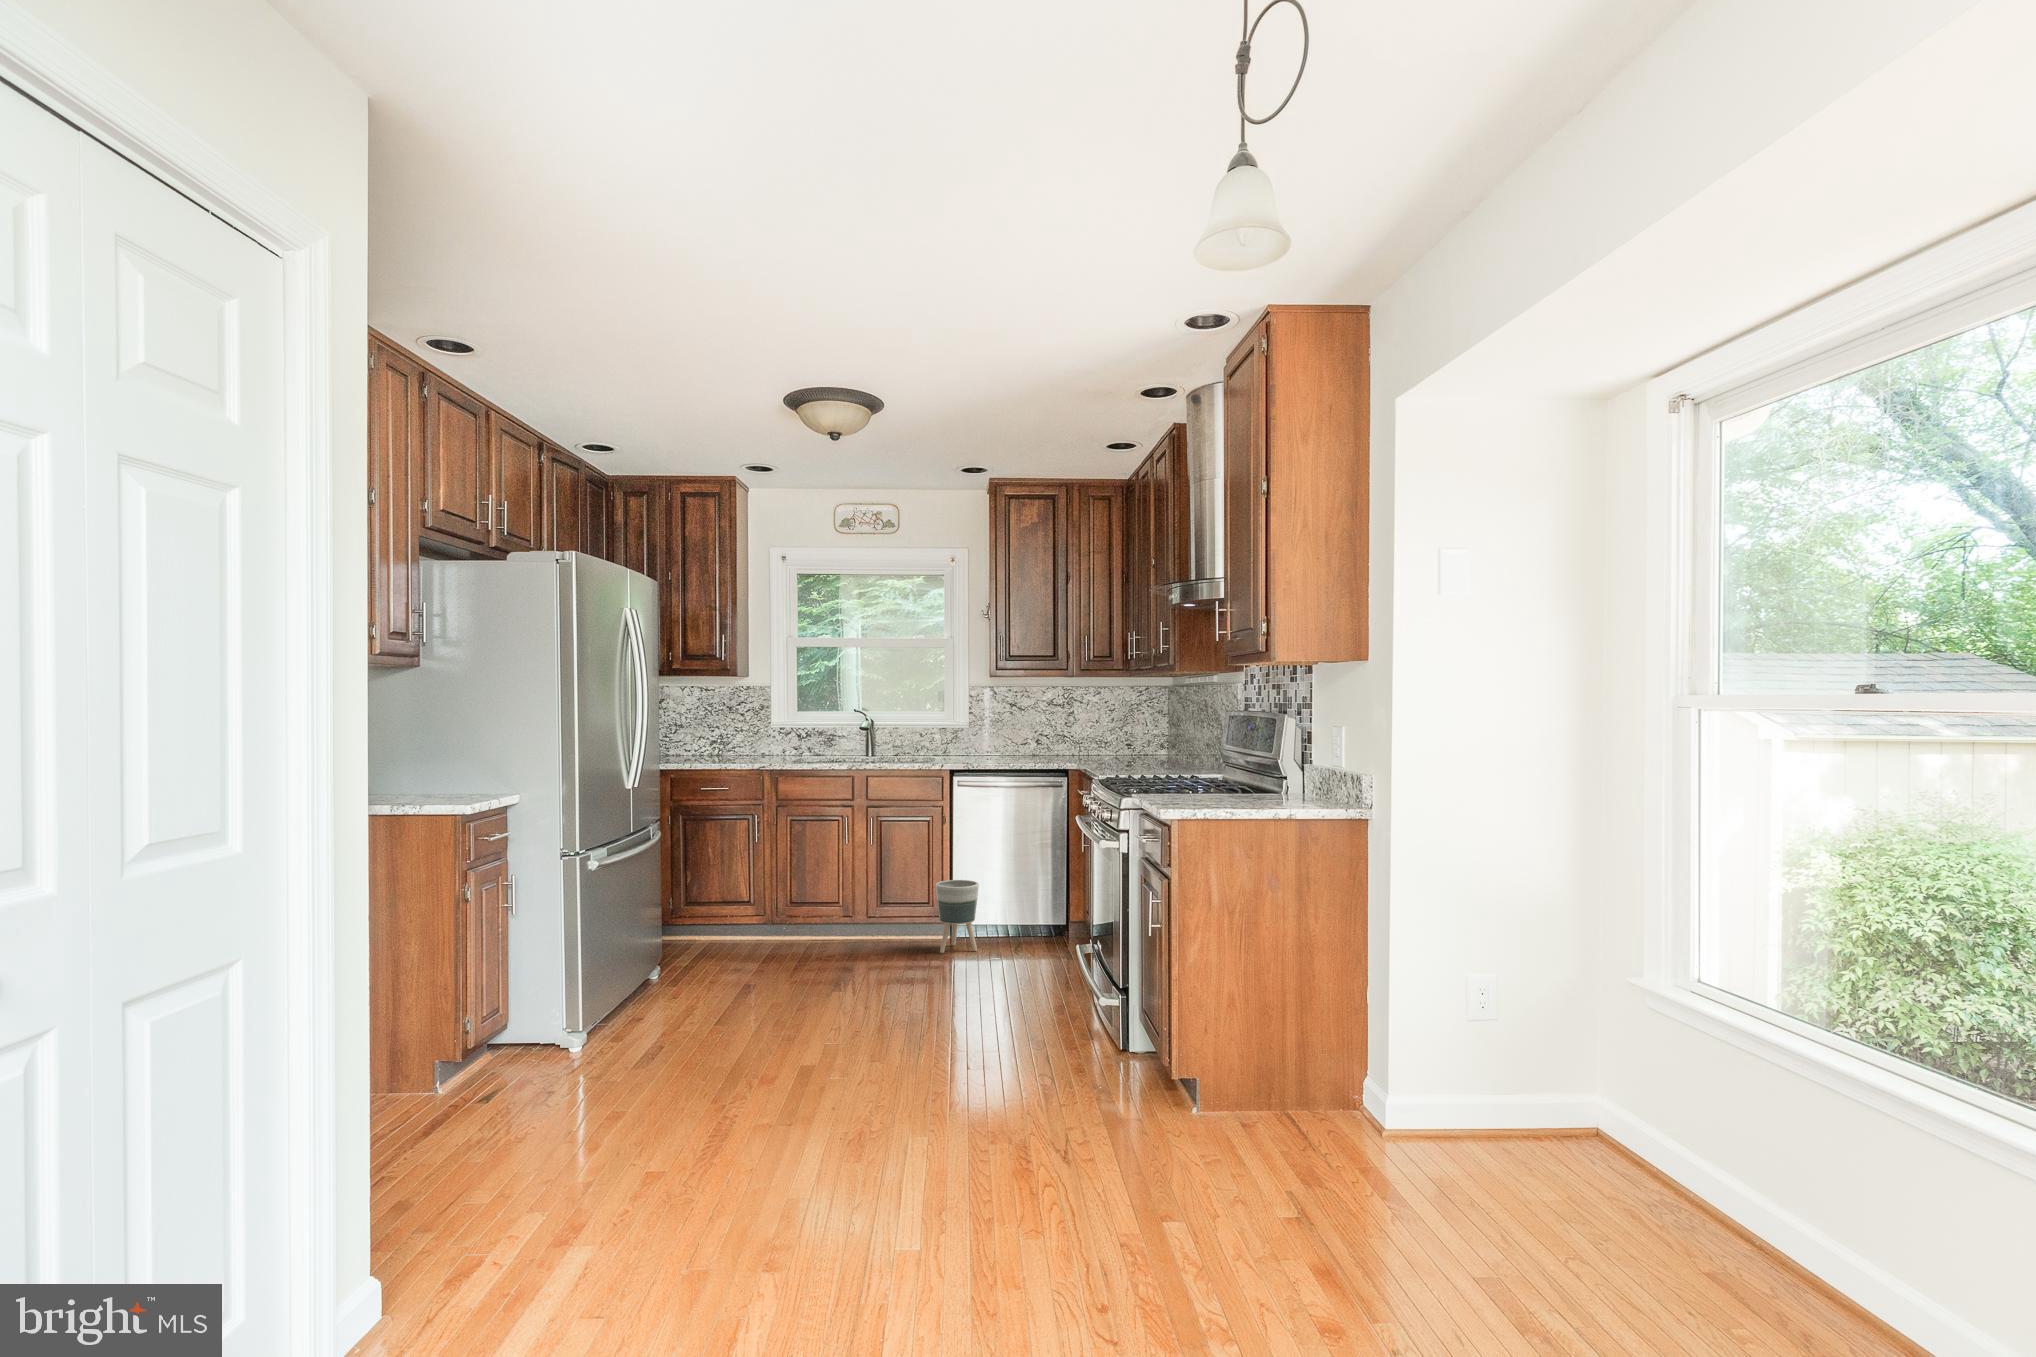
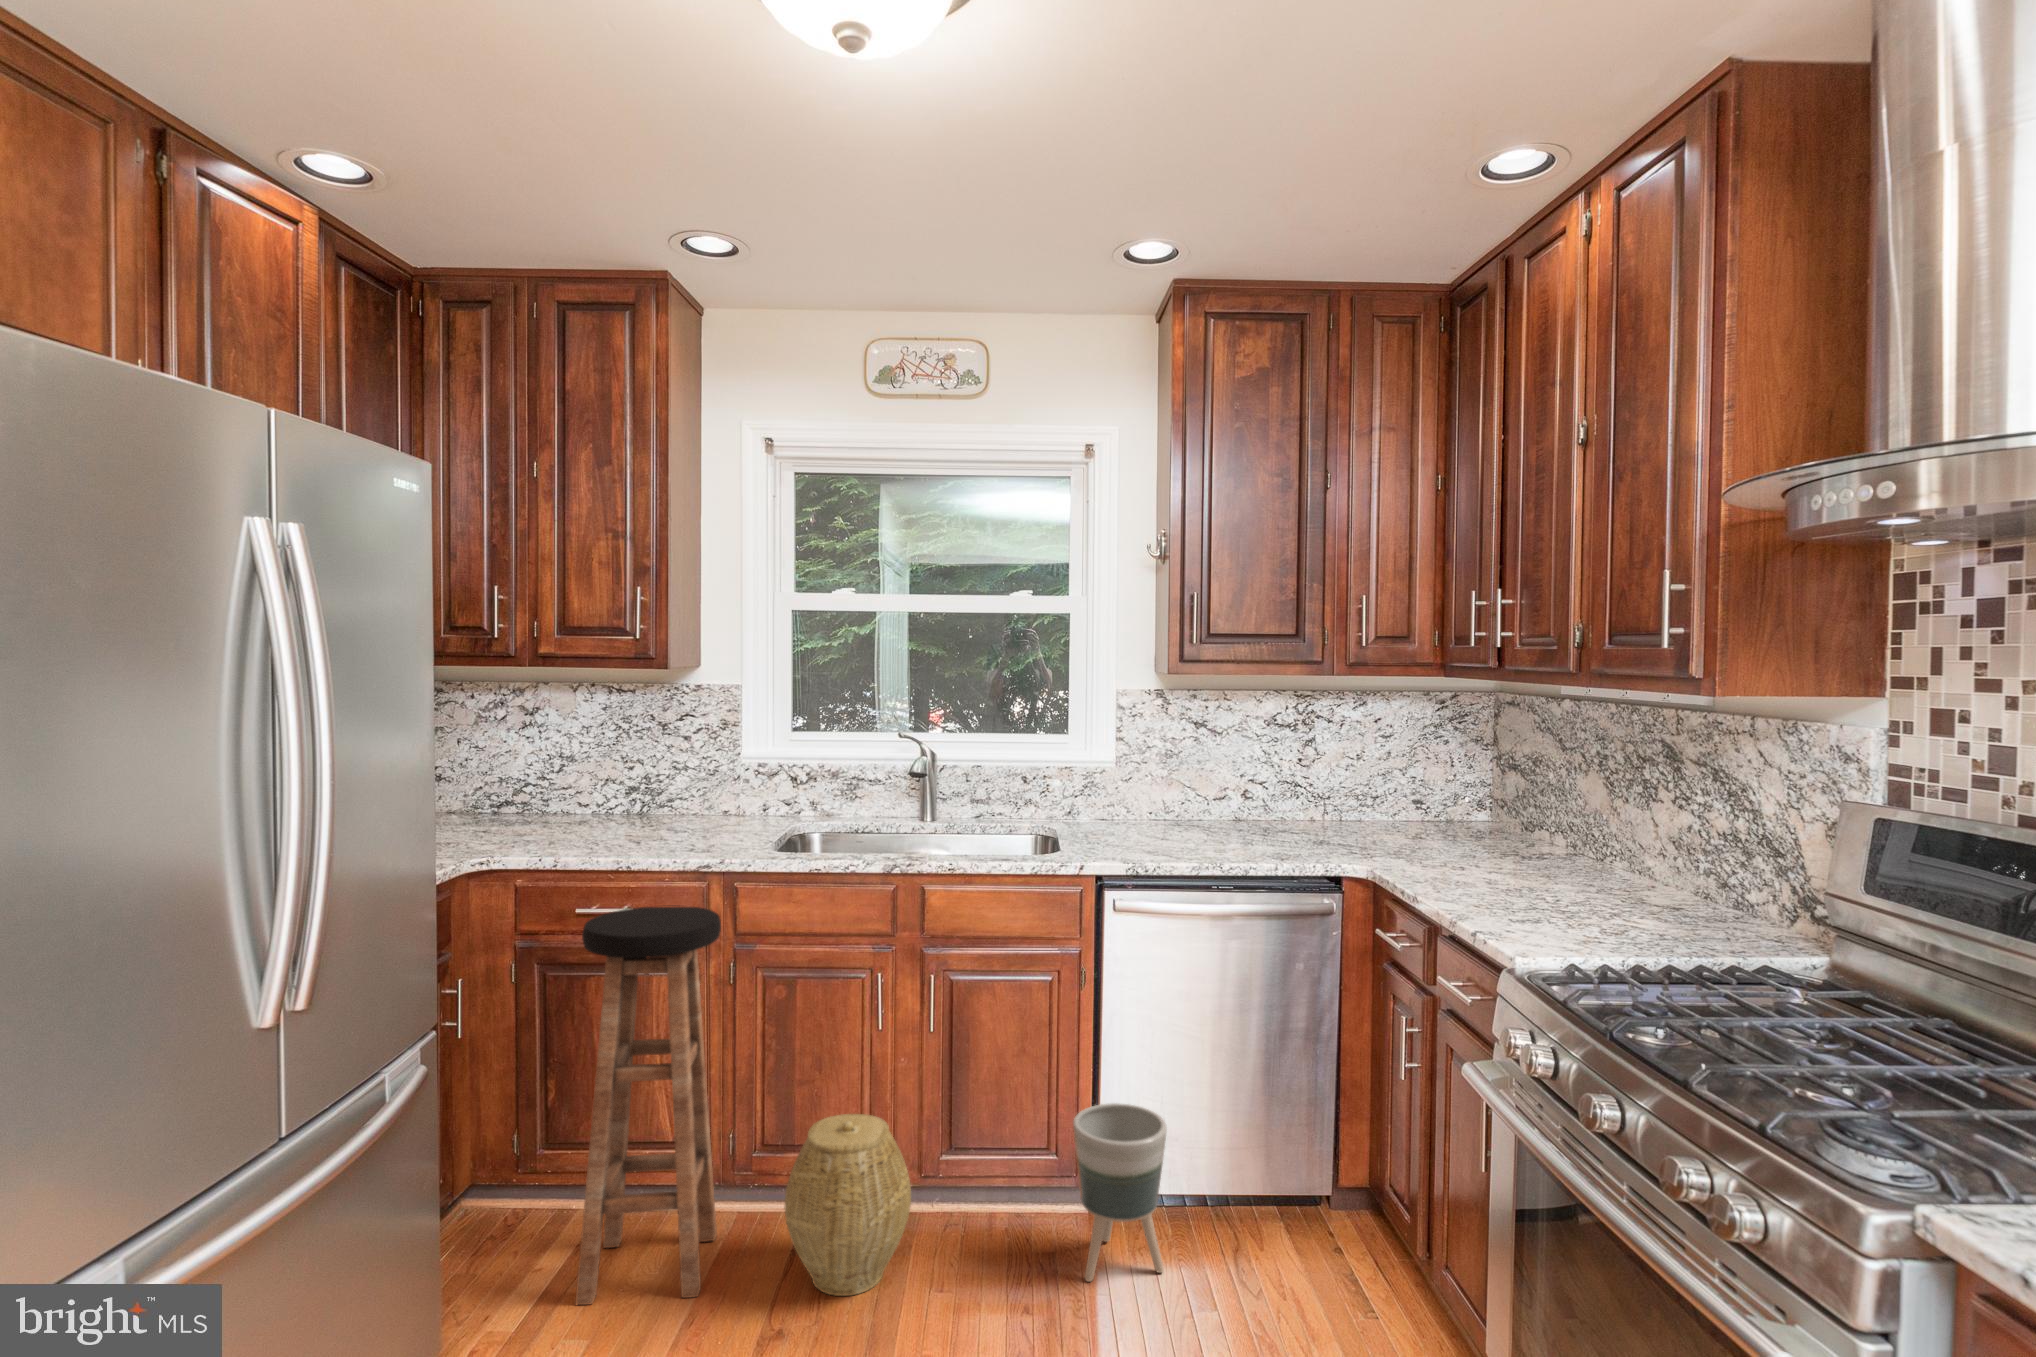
bar stool: none [708,789,771,960] -> present [575,907,721,1305]
woven basket: none [802,882,860,957] -> present [785,1114,911,1296]

